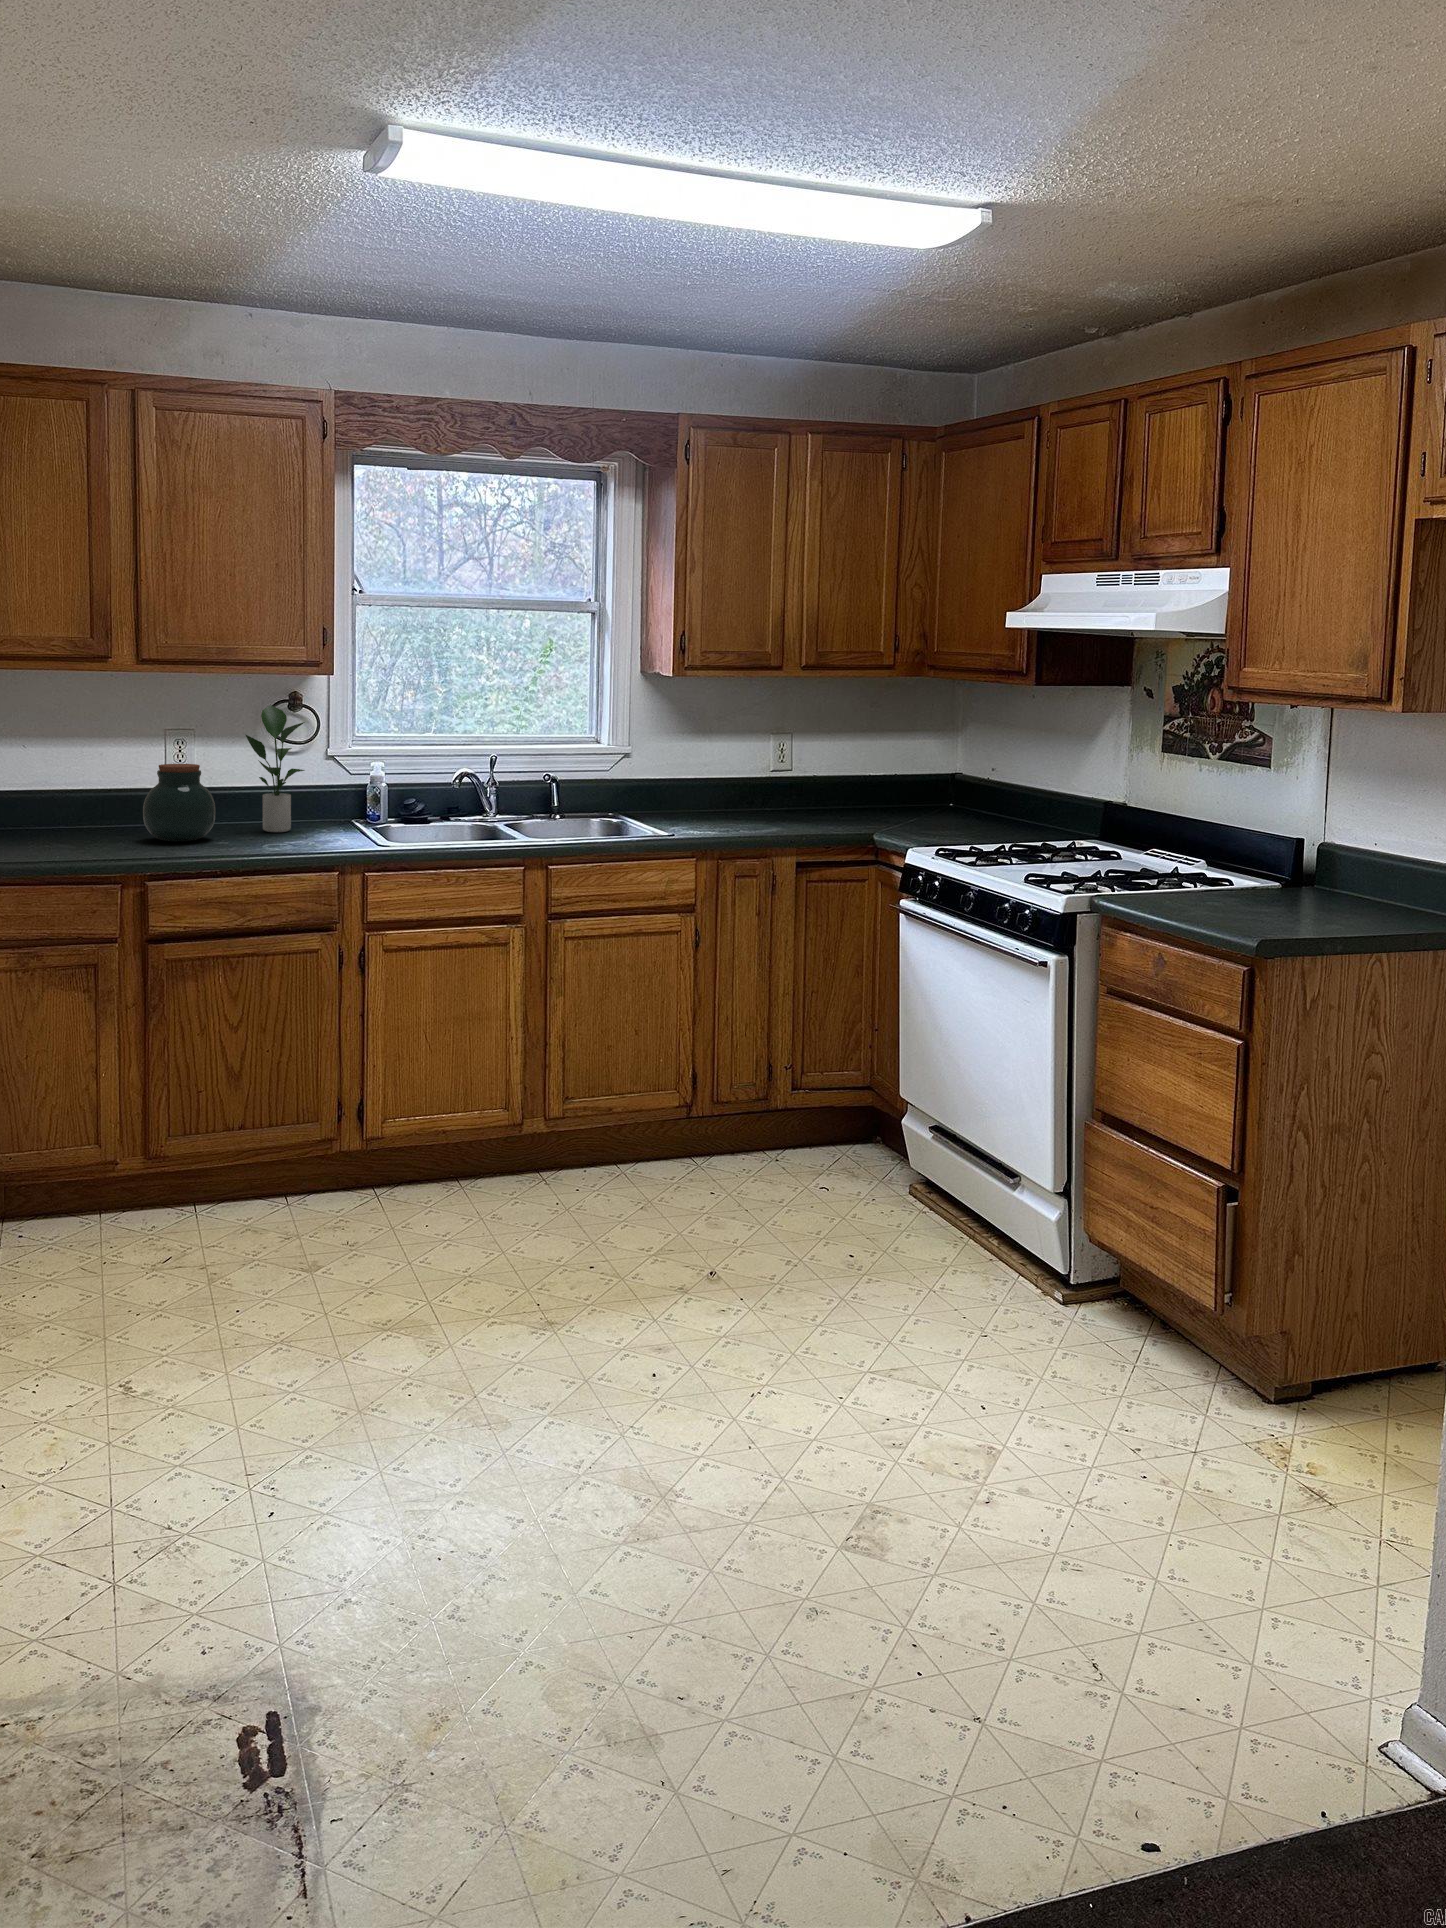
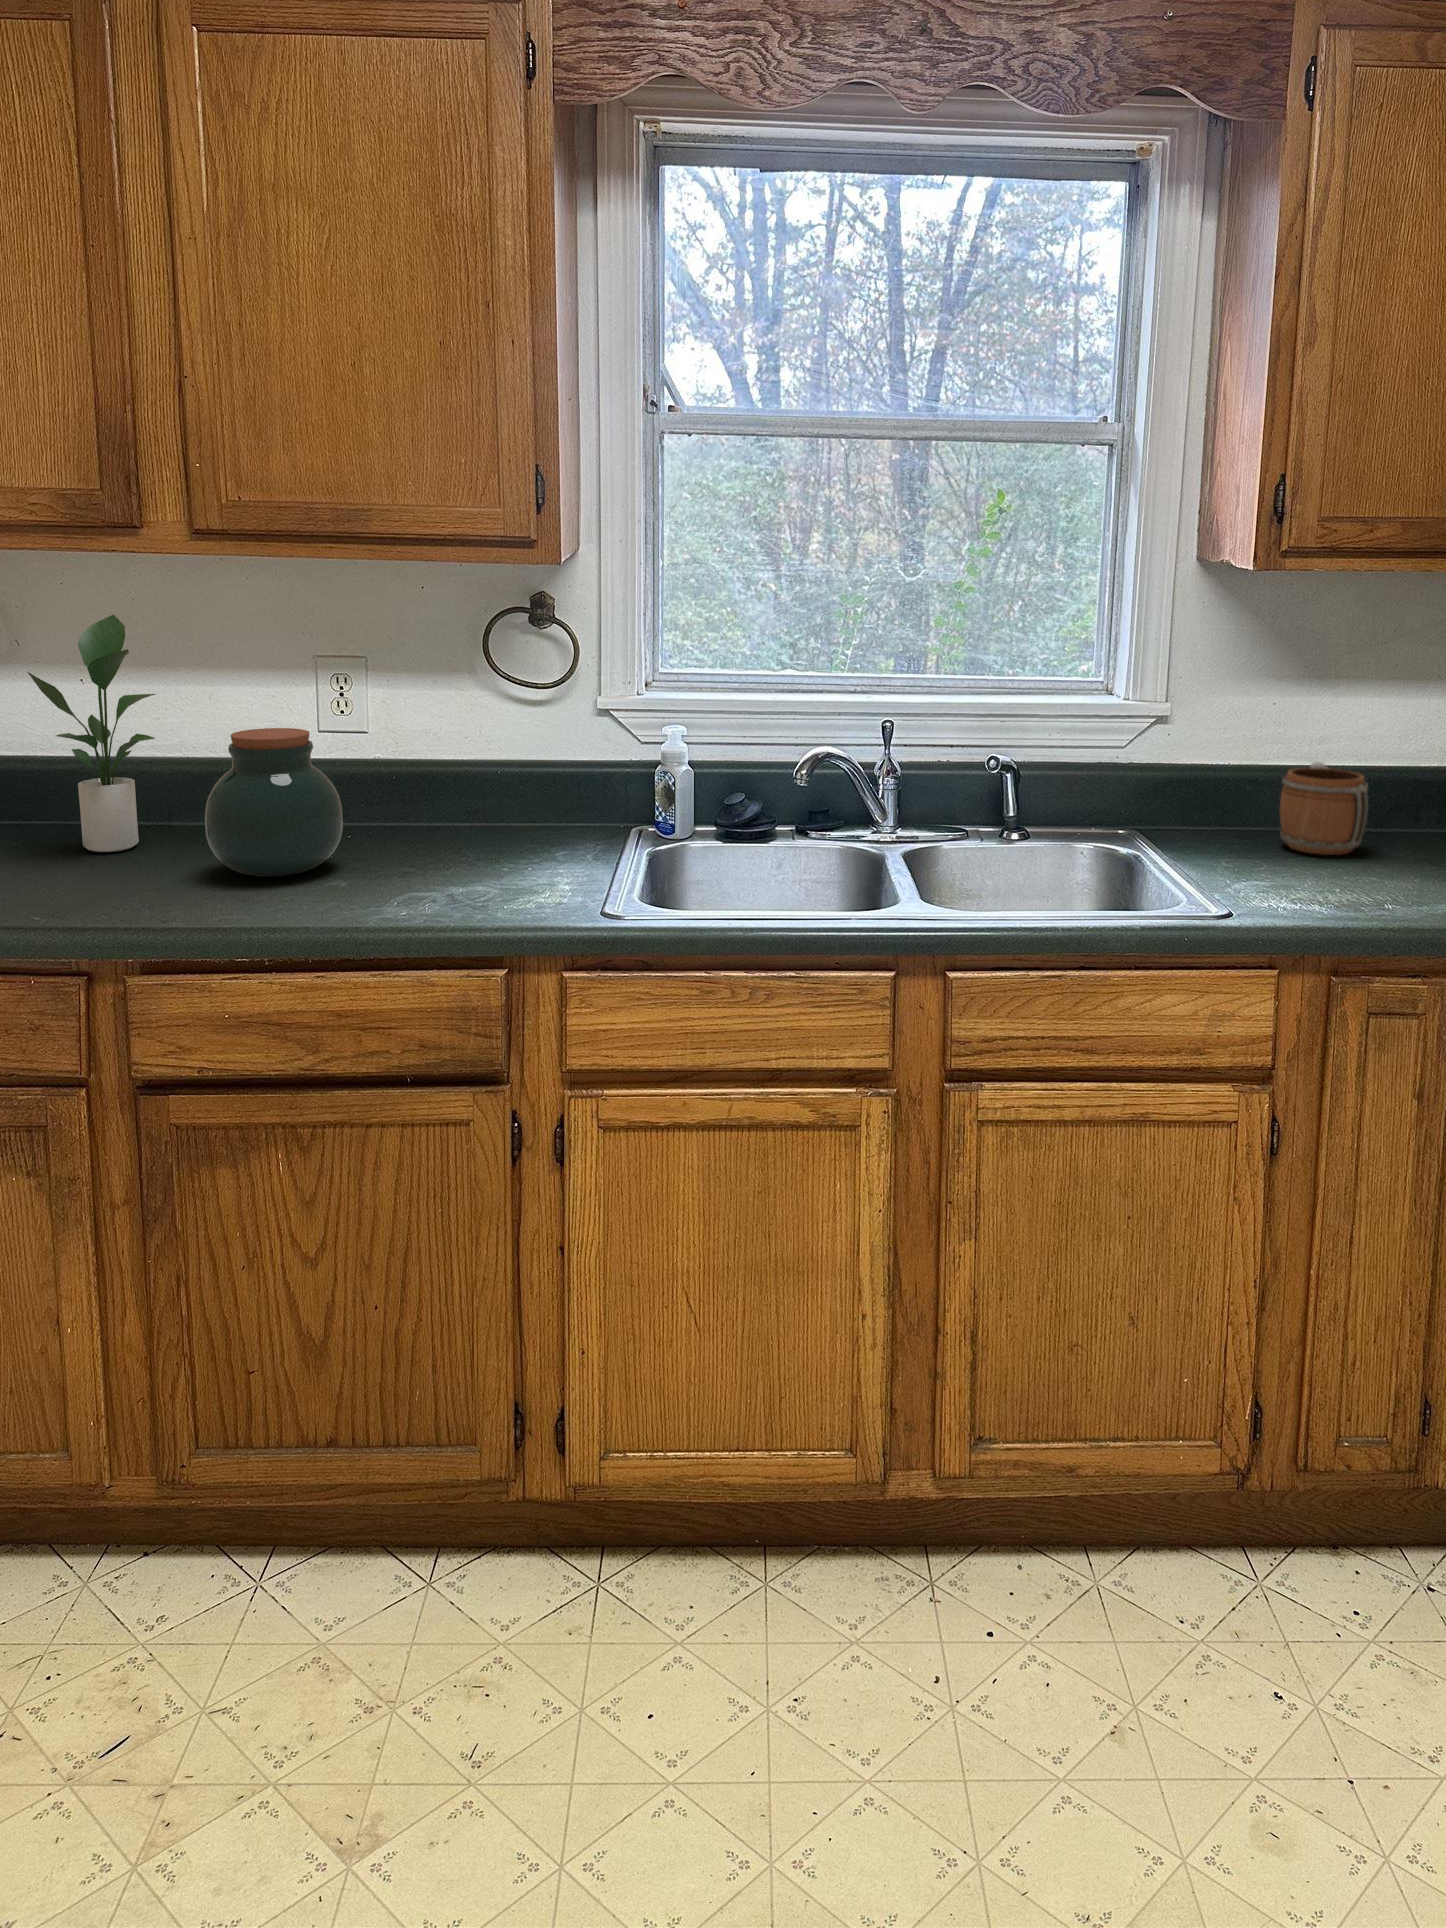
potted plant: present [246,705,305,832] -> present [28,615,155,852]
mug: none [690,776,731,820] -> present [1280,762,1368,855]

